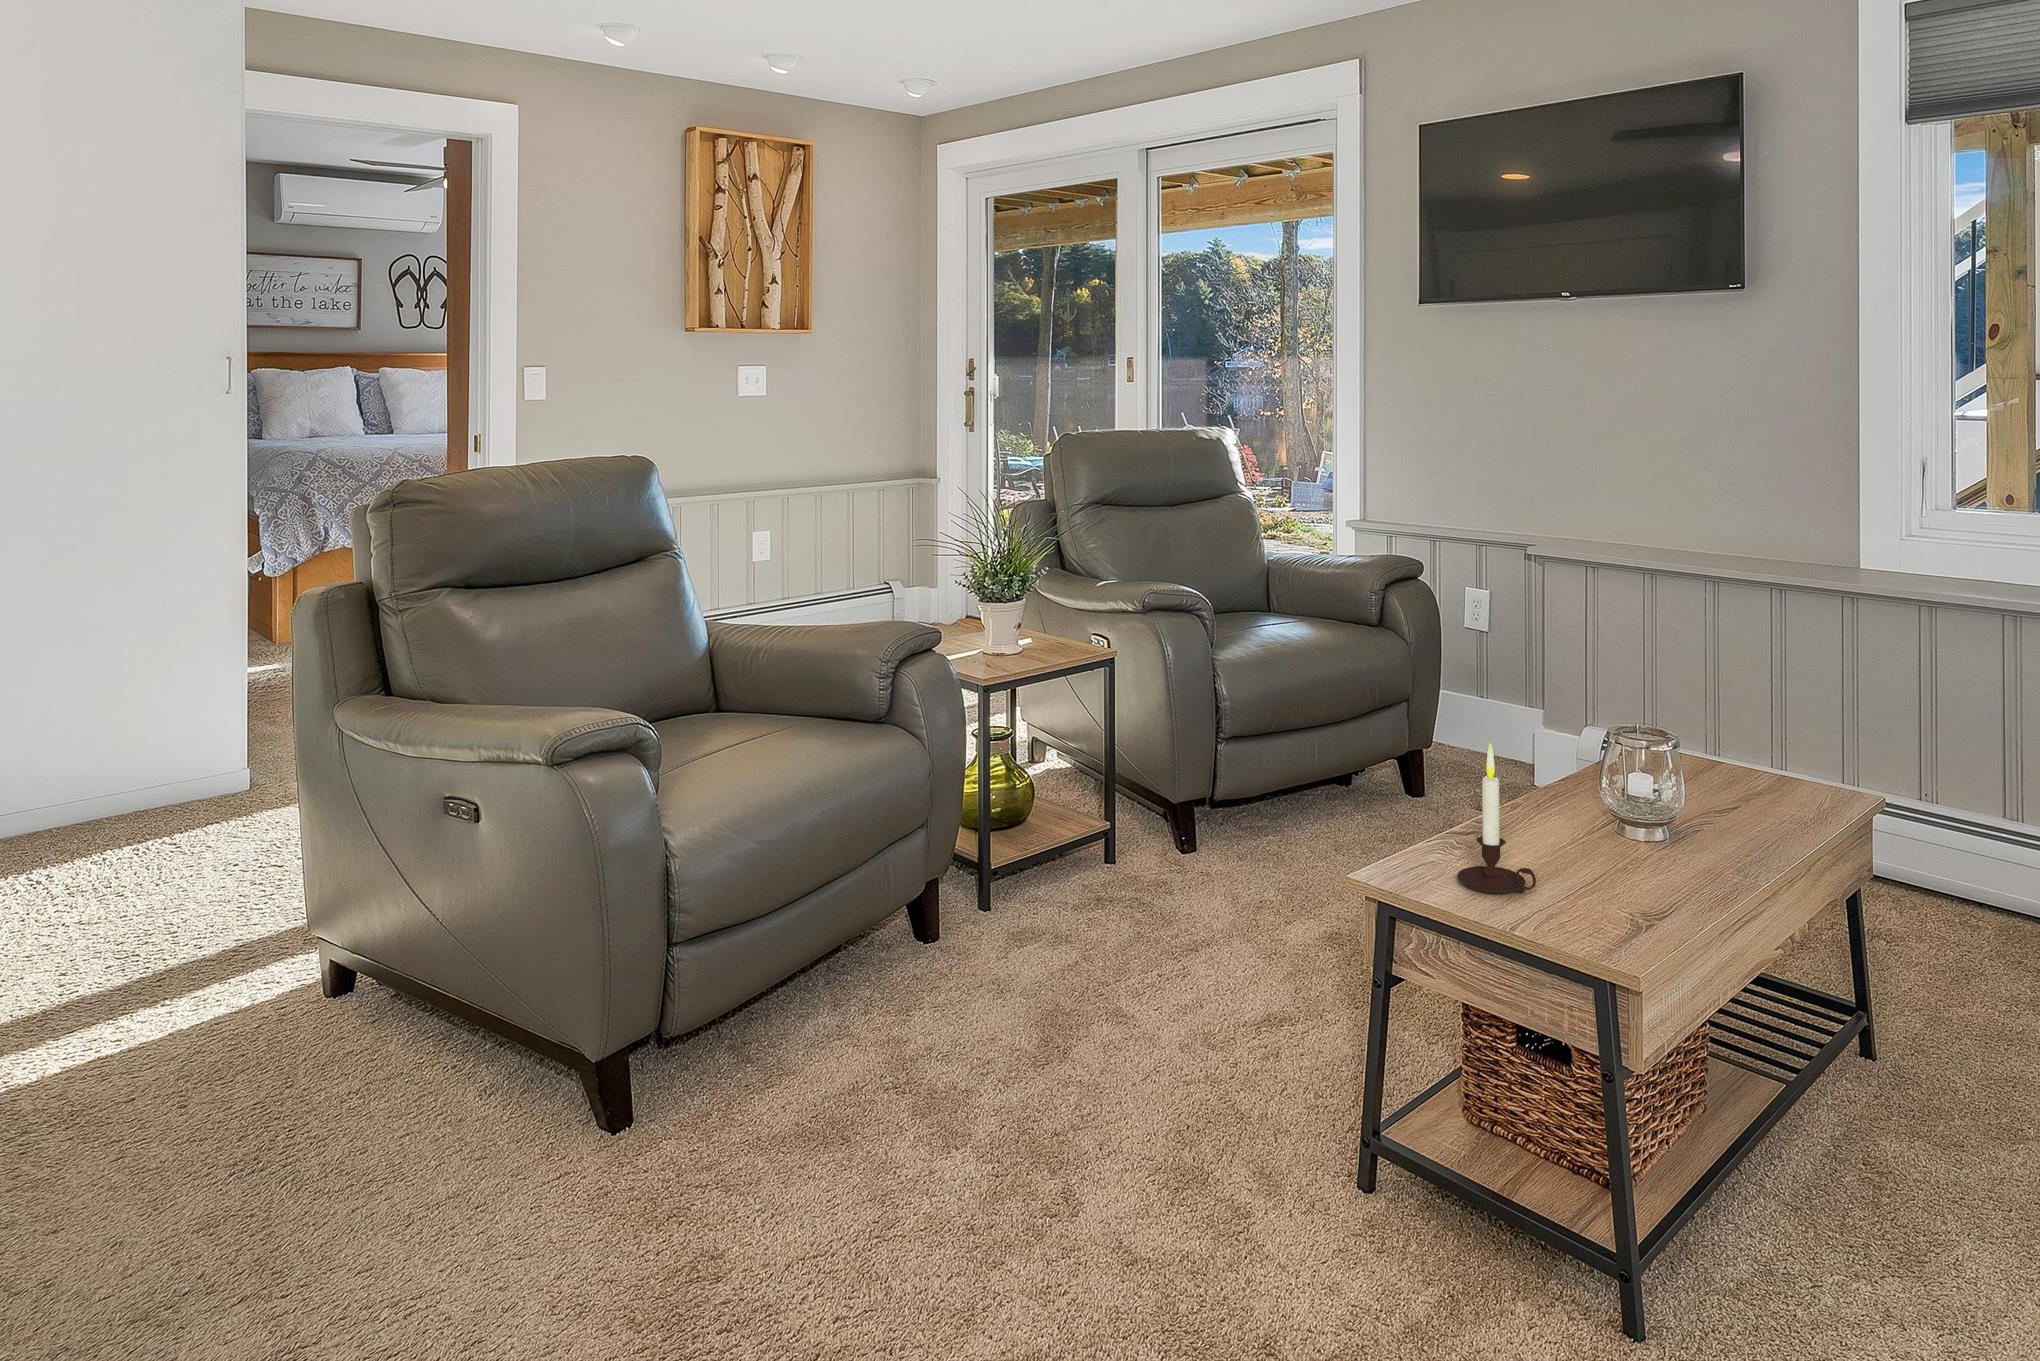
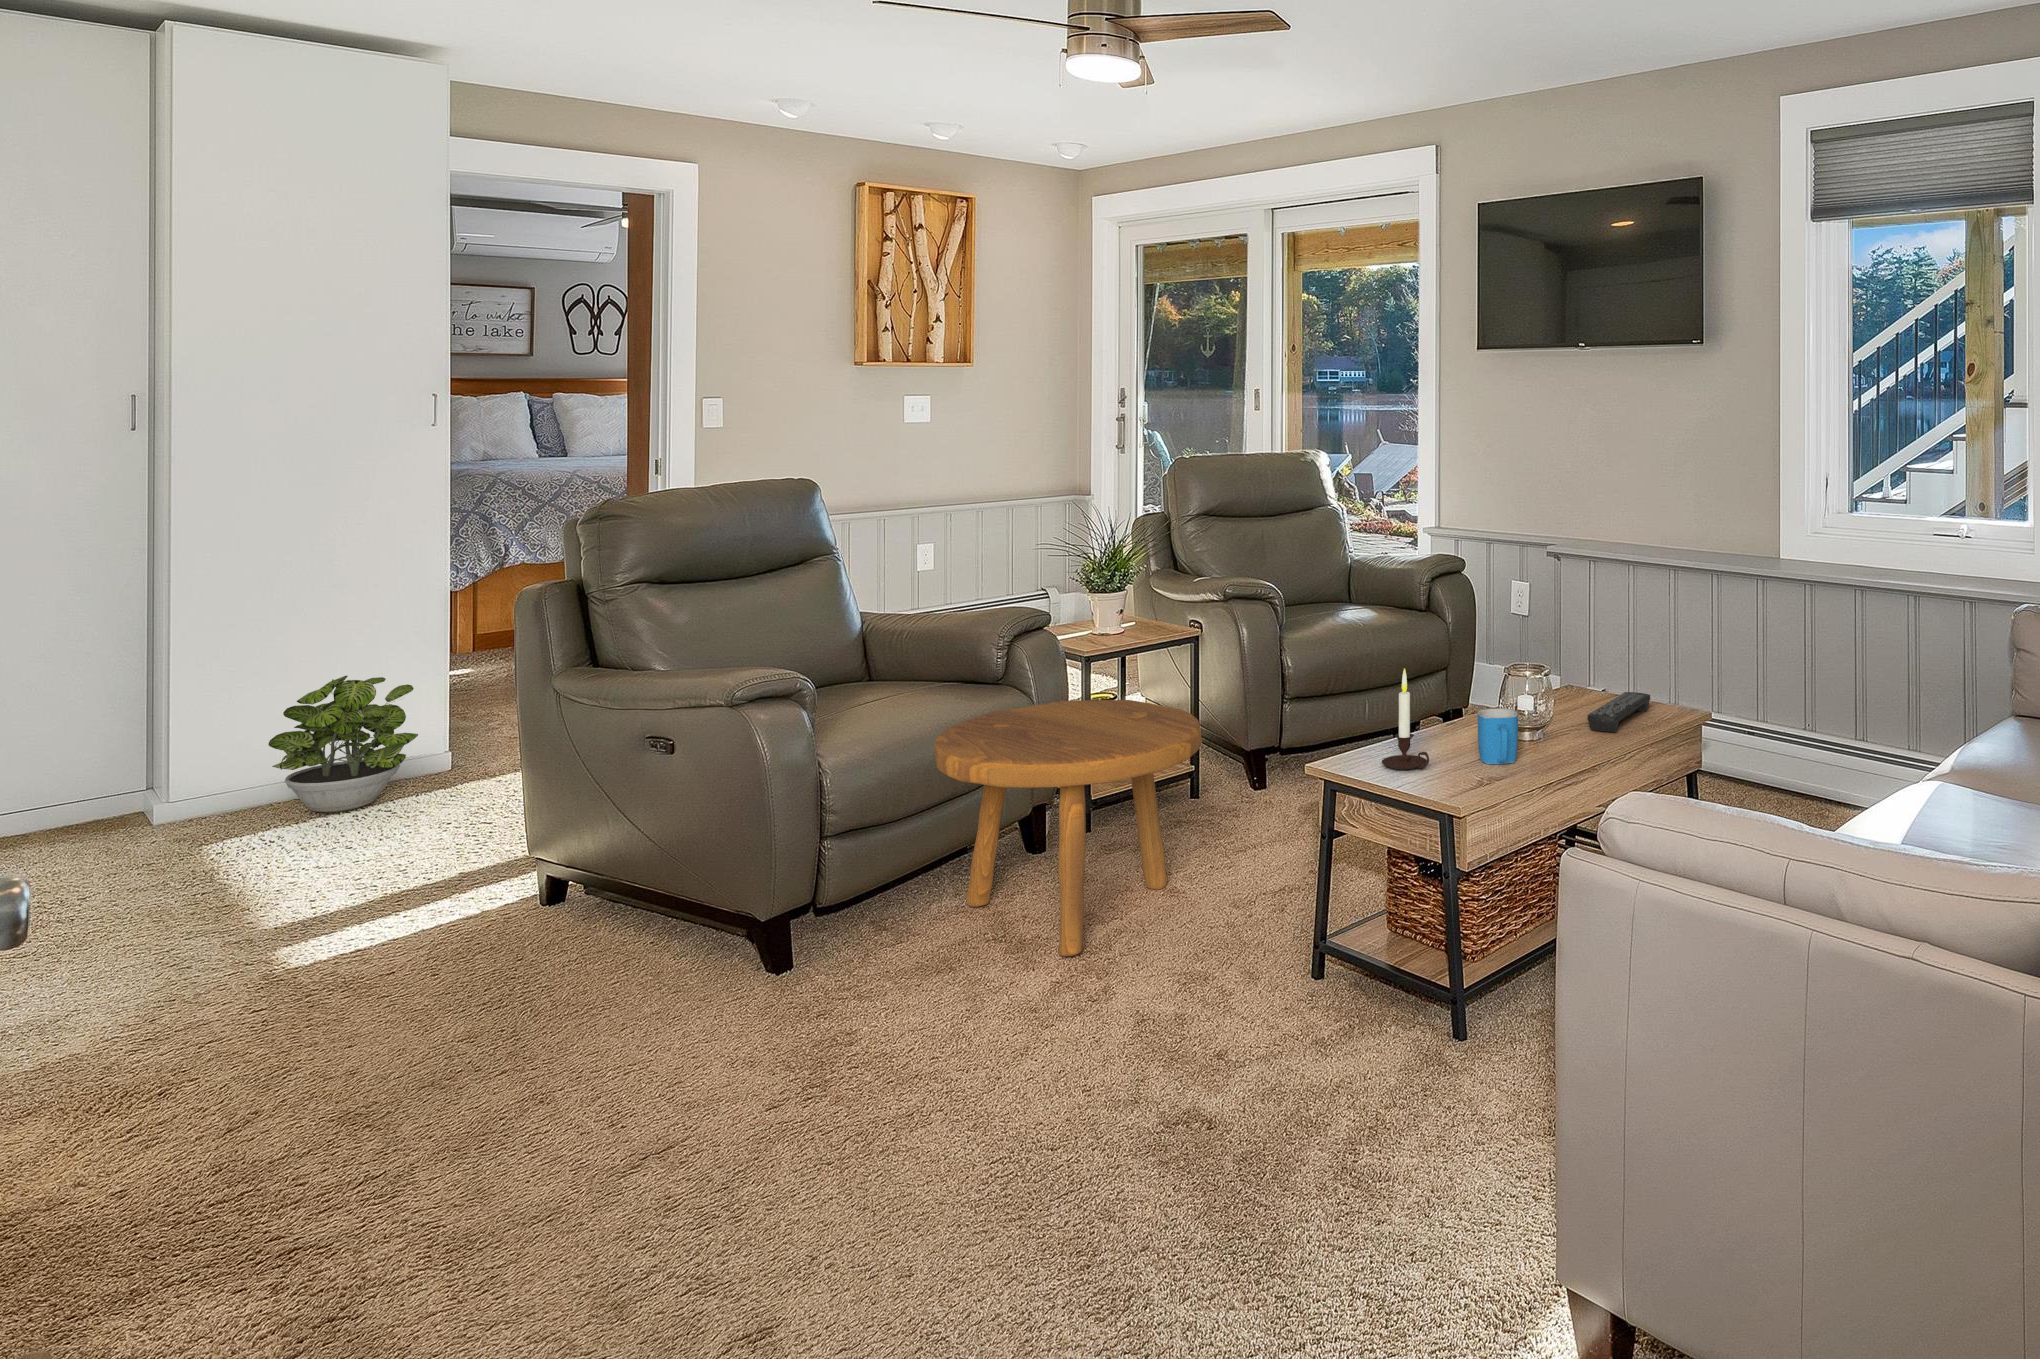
potted plant: none [32,688,203,849] -> present [268,676,418,812]
footstool: none [812,751,1161,1125] -> present [934,700,1202,956]
remote control: none [1718,762,1780,829] -> present [1587,692,1650,733]
mug: none [1590,800,1654,886] -> present [1478,709,1518,764]

